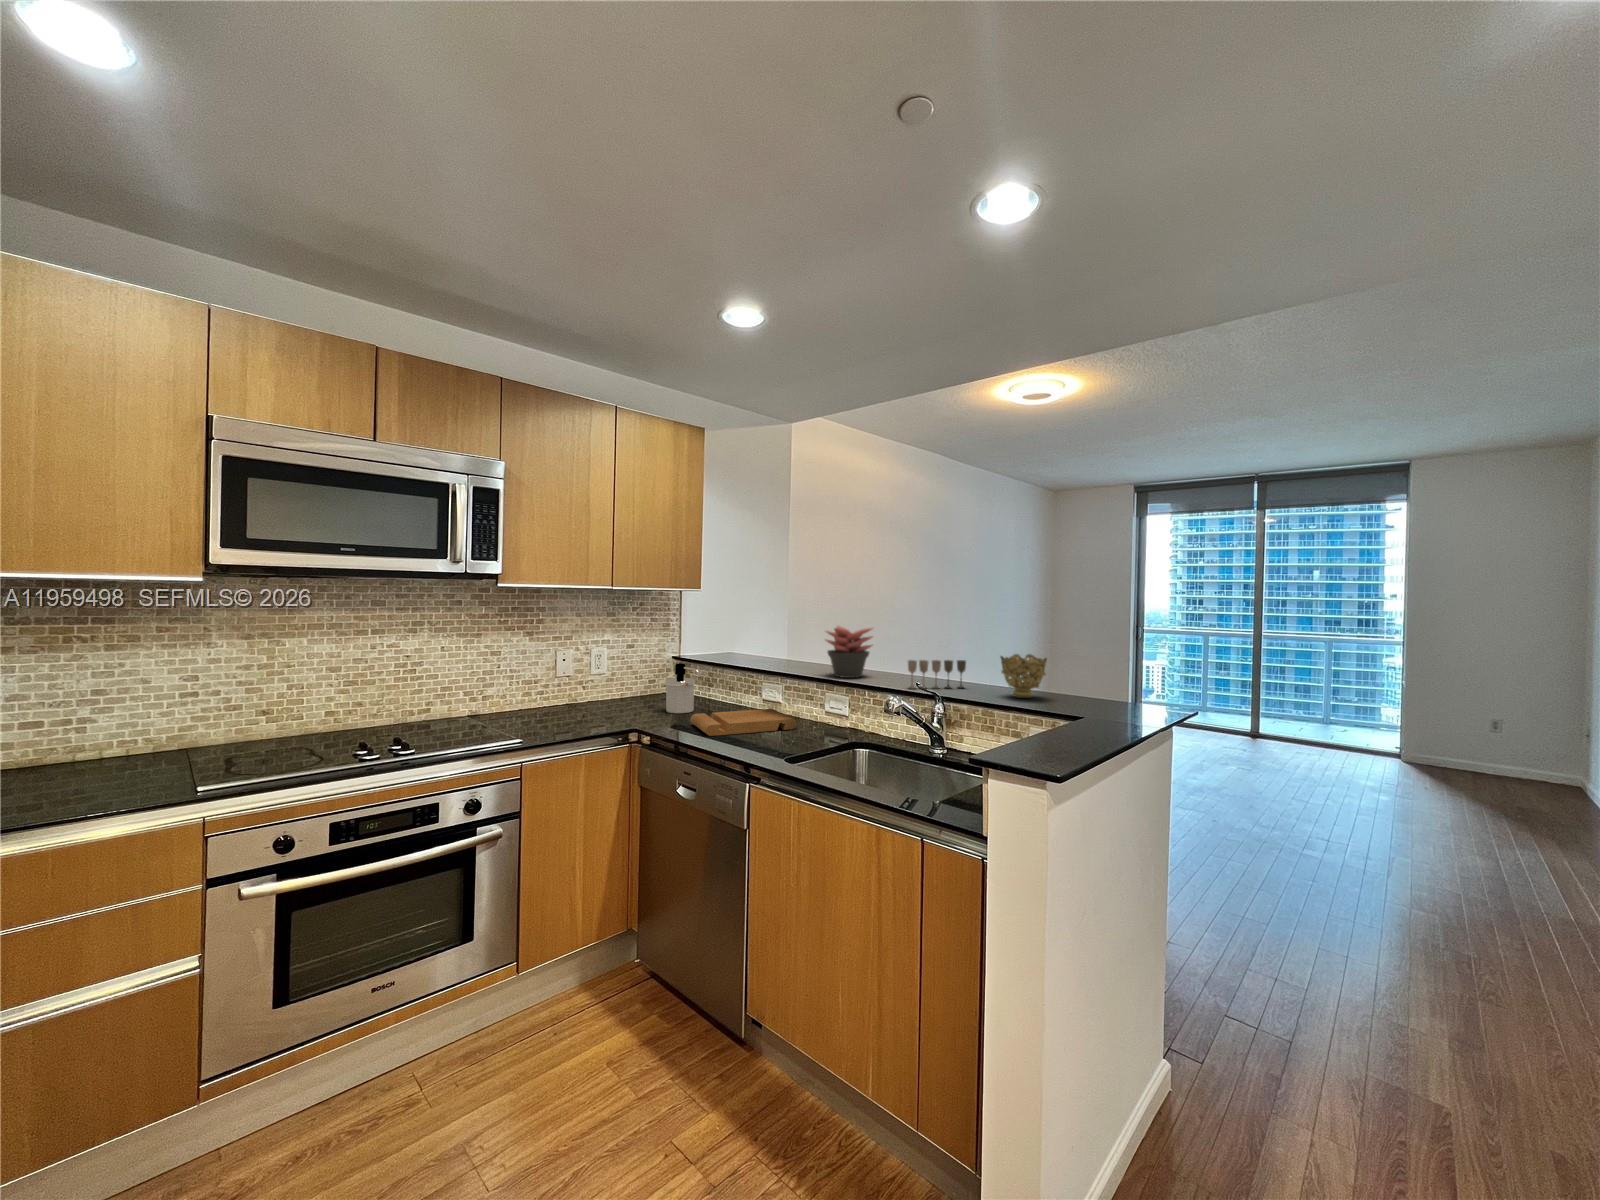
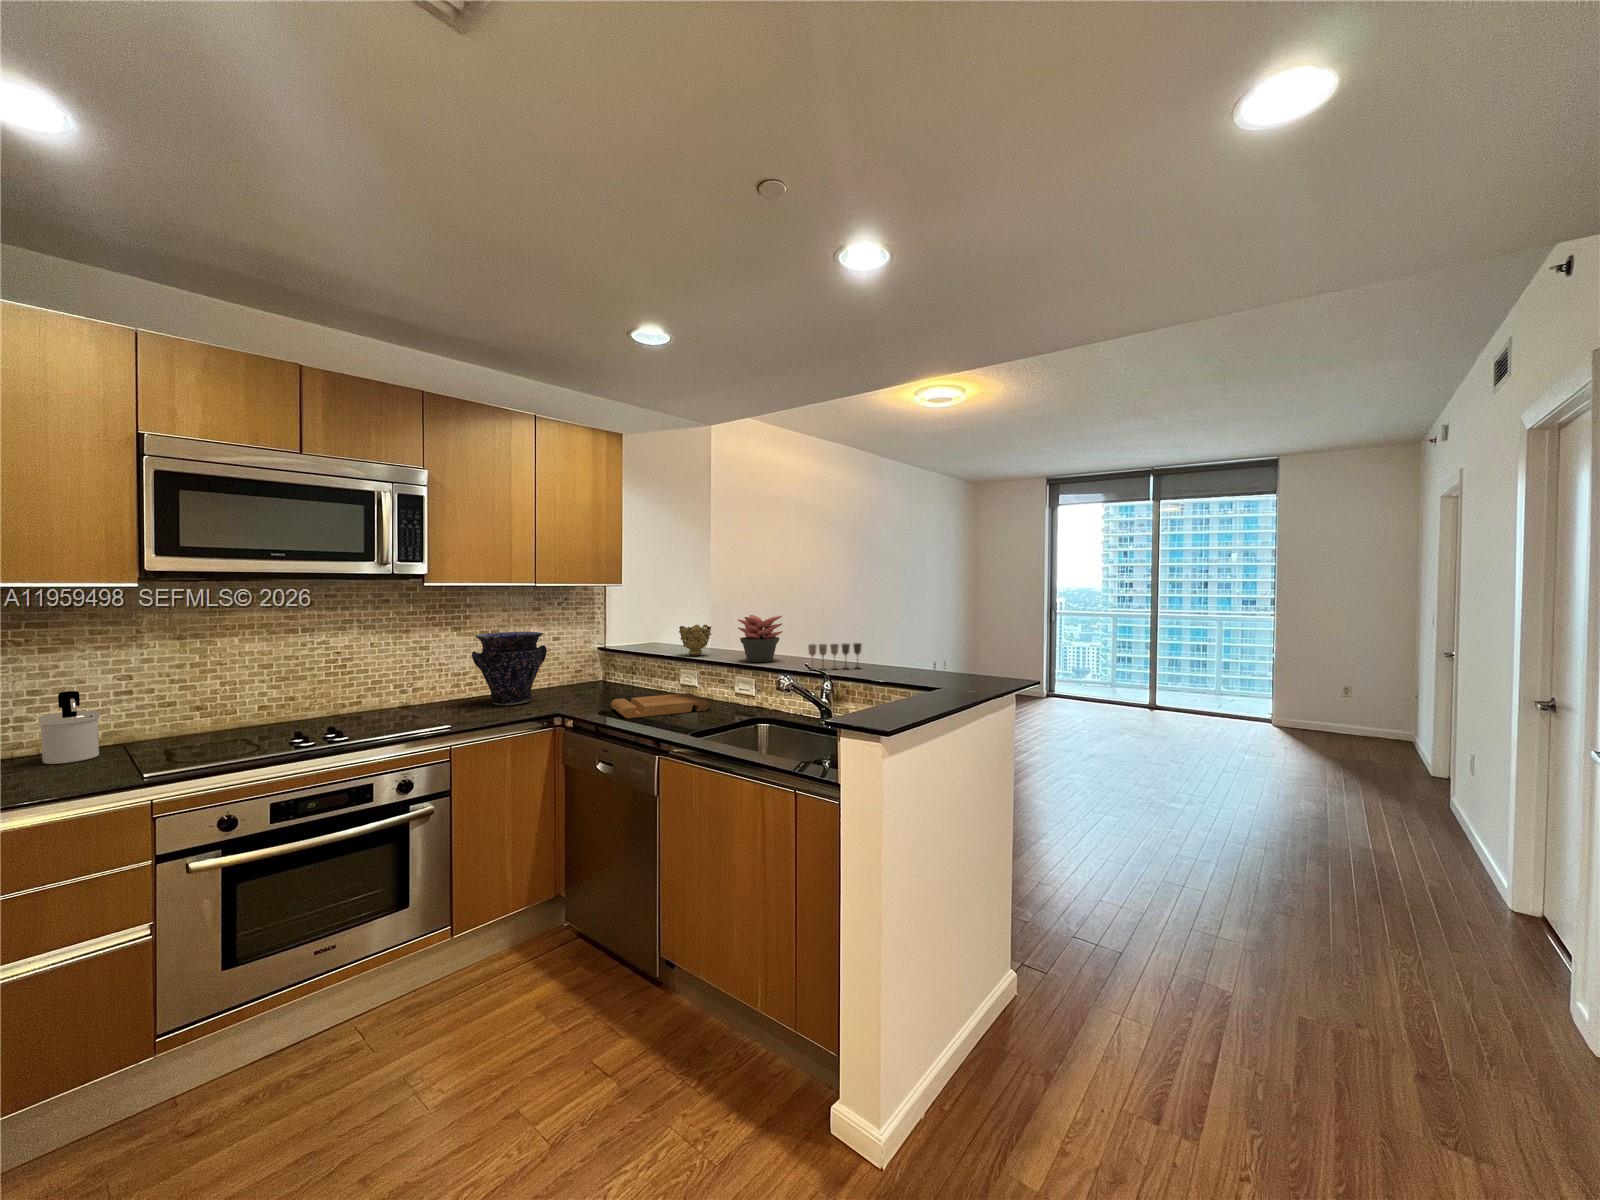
vase: none [545,638,621,716] -> present [472,631,547,705]
decorative bowl: present [1001,654,1047,698] -> present [679,625,711,656]
soap dispenser: present [665,663,701,713] -> present [39,691,100,764]

